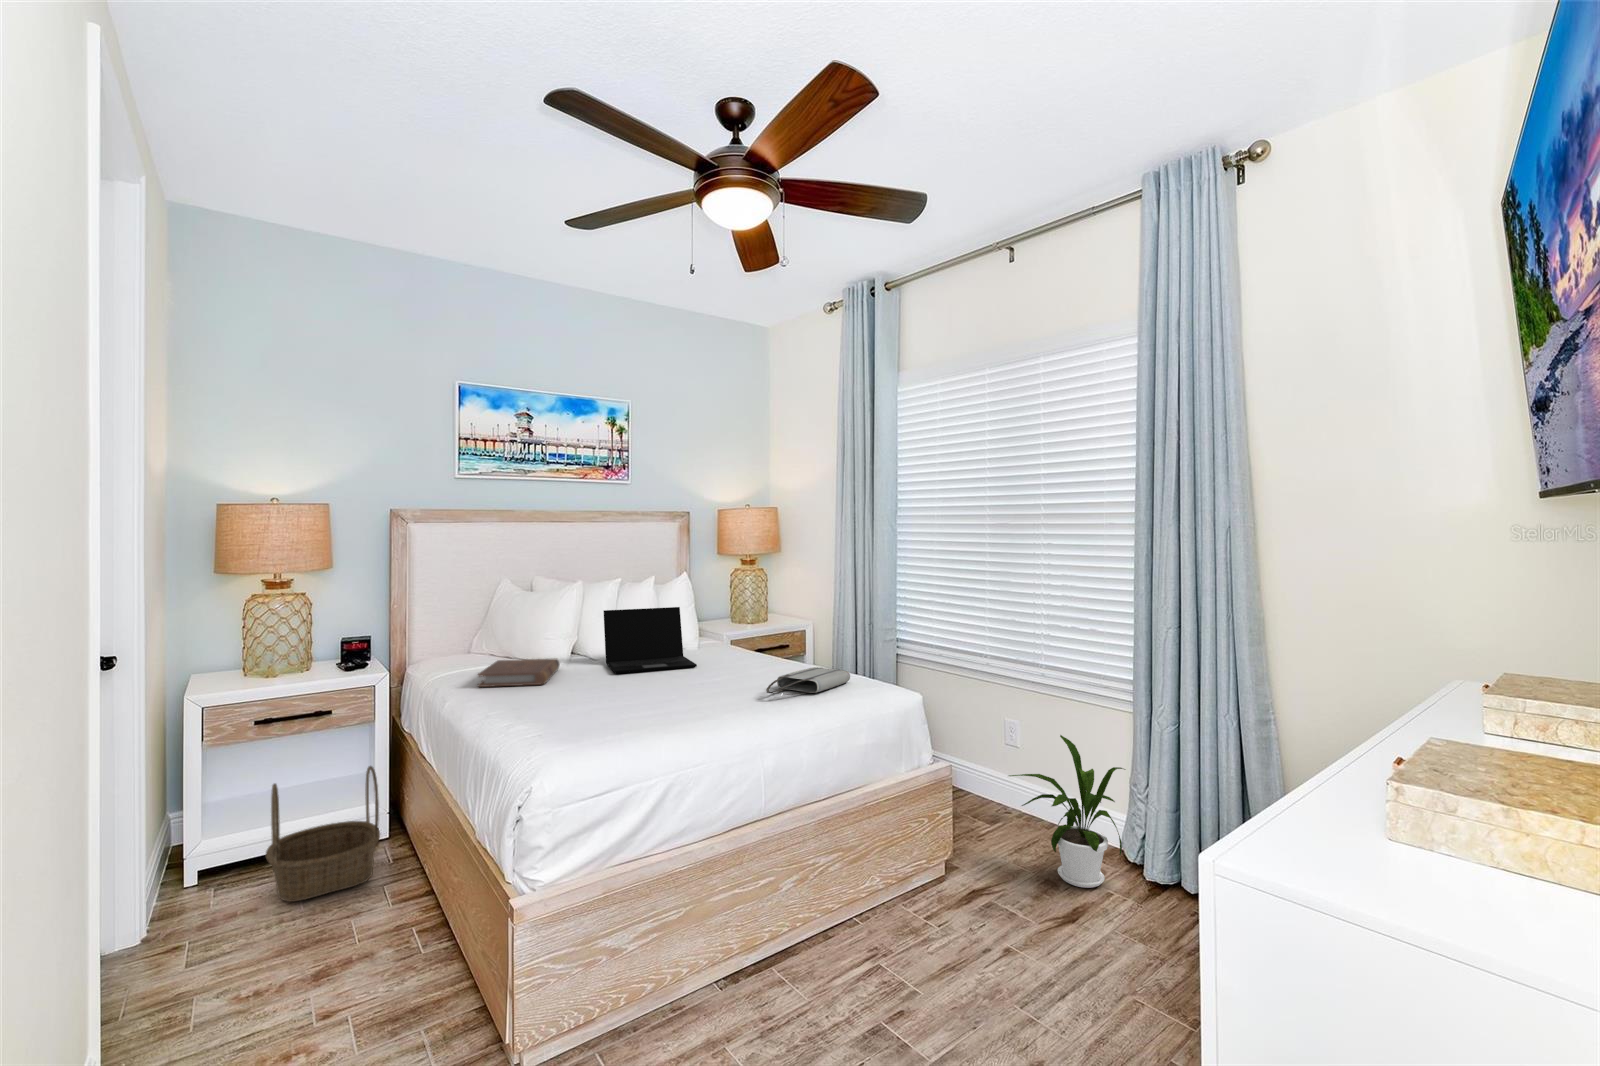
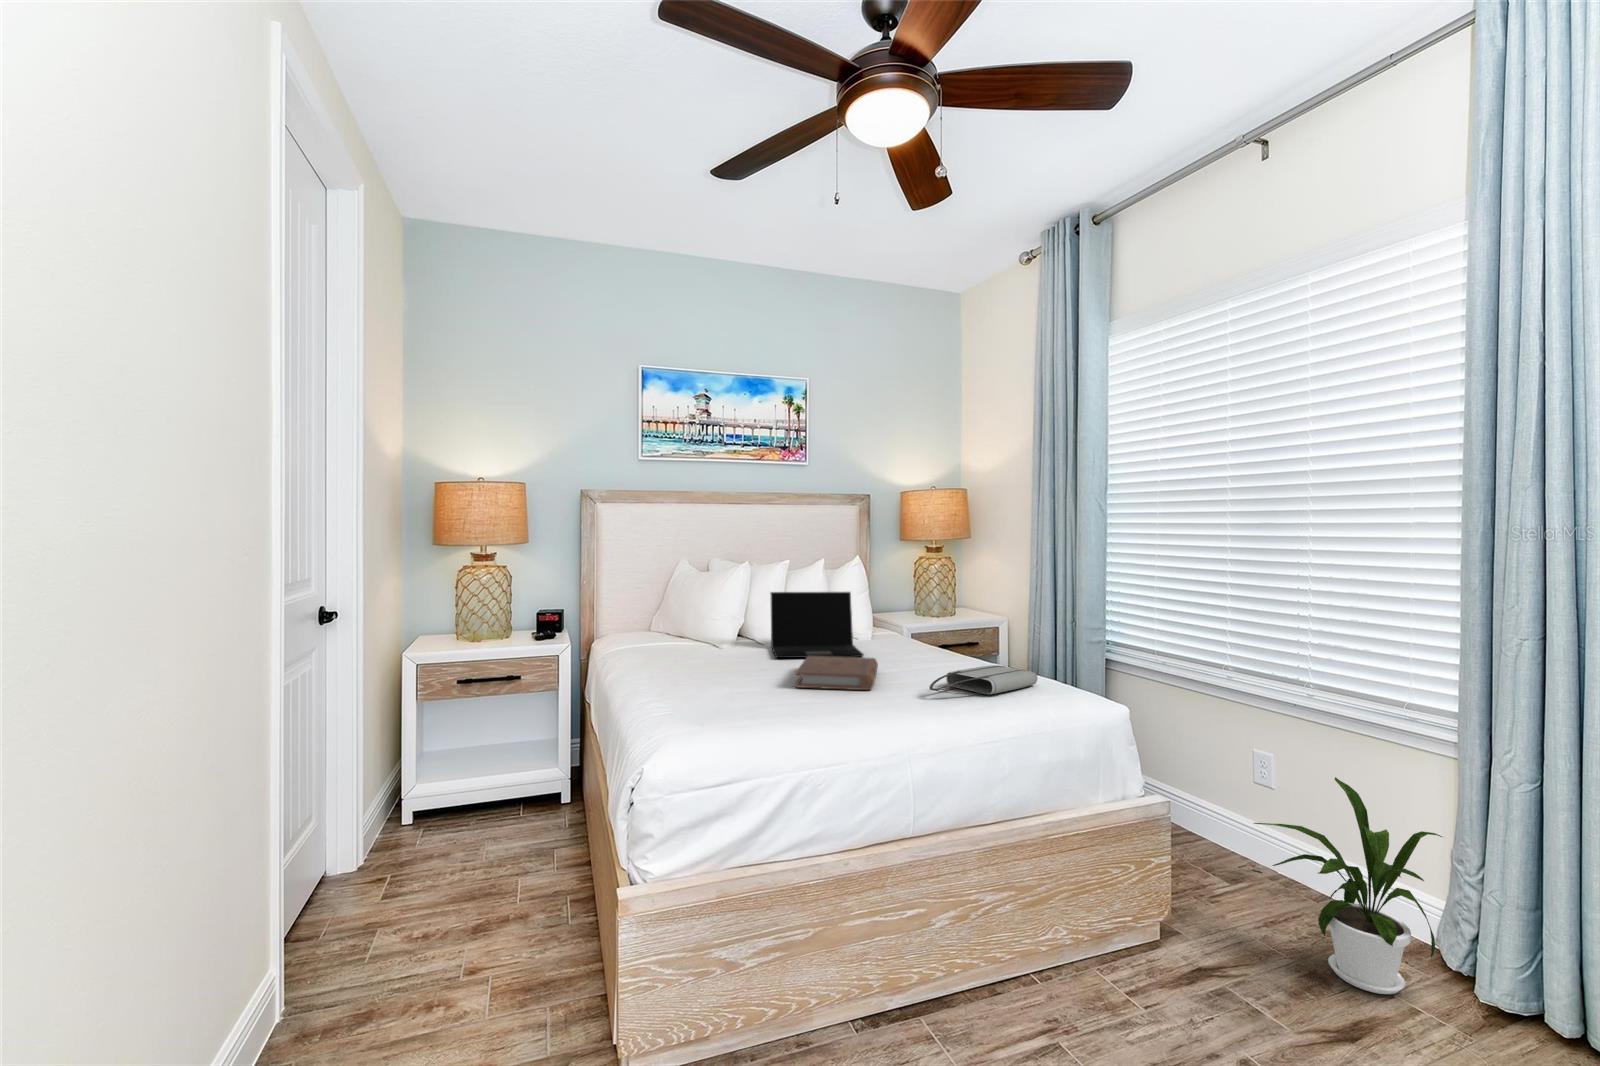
book: present [478,658,560,687] -> present [795,656,878,690]
basket: present [266,766,380,902] -> none [458,731,556,852]

